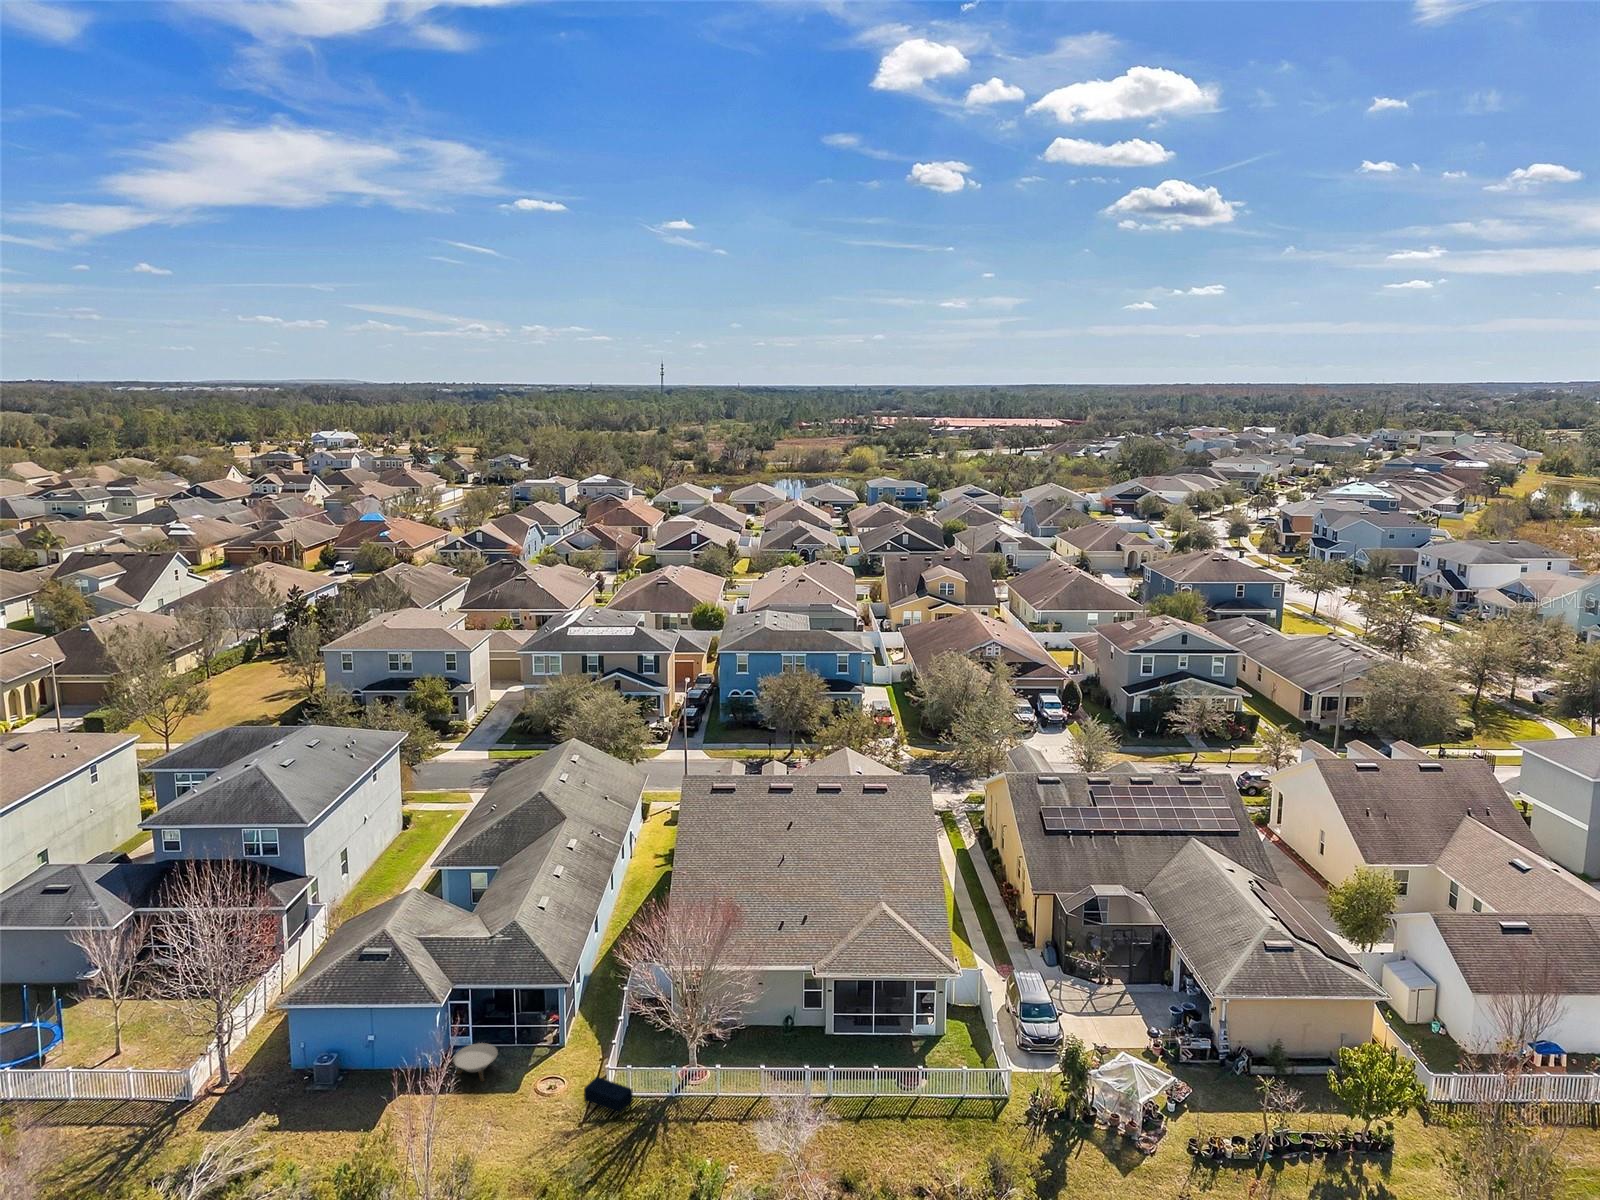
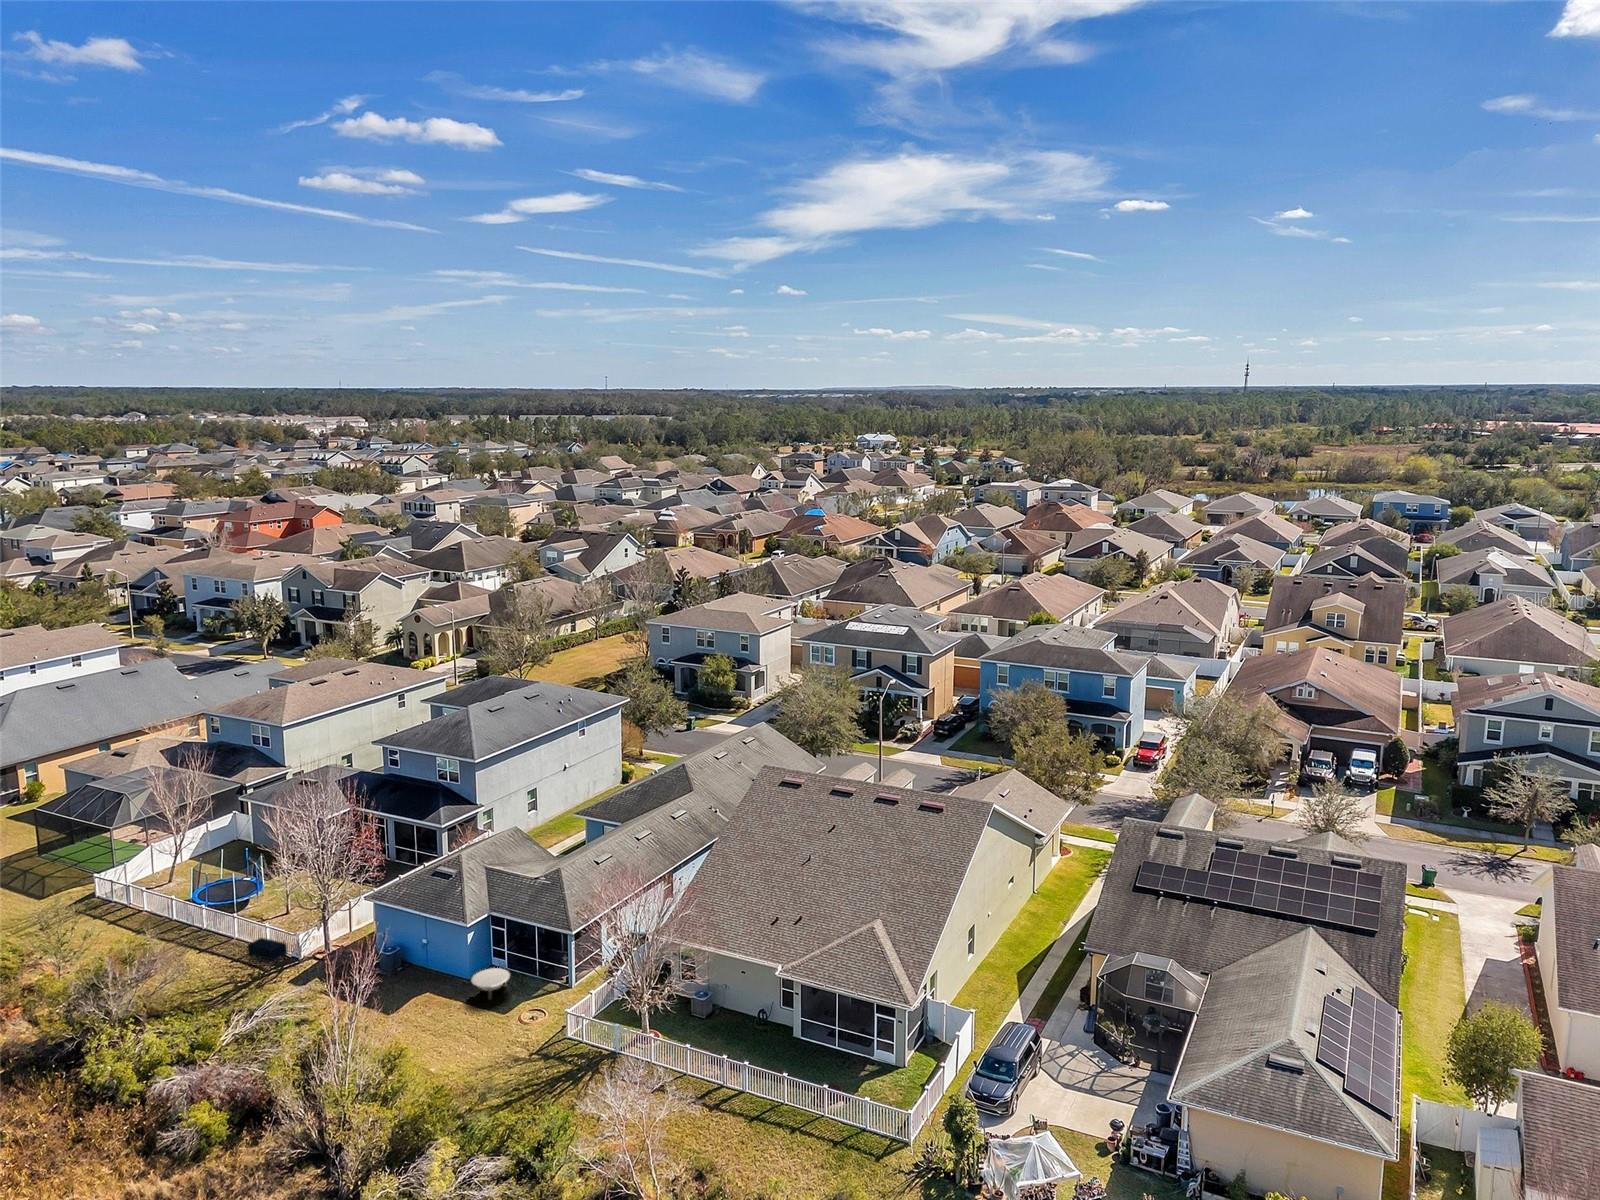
bench: present [584,1077,633,1118] -> present [248,938,287,964]

